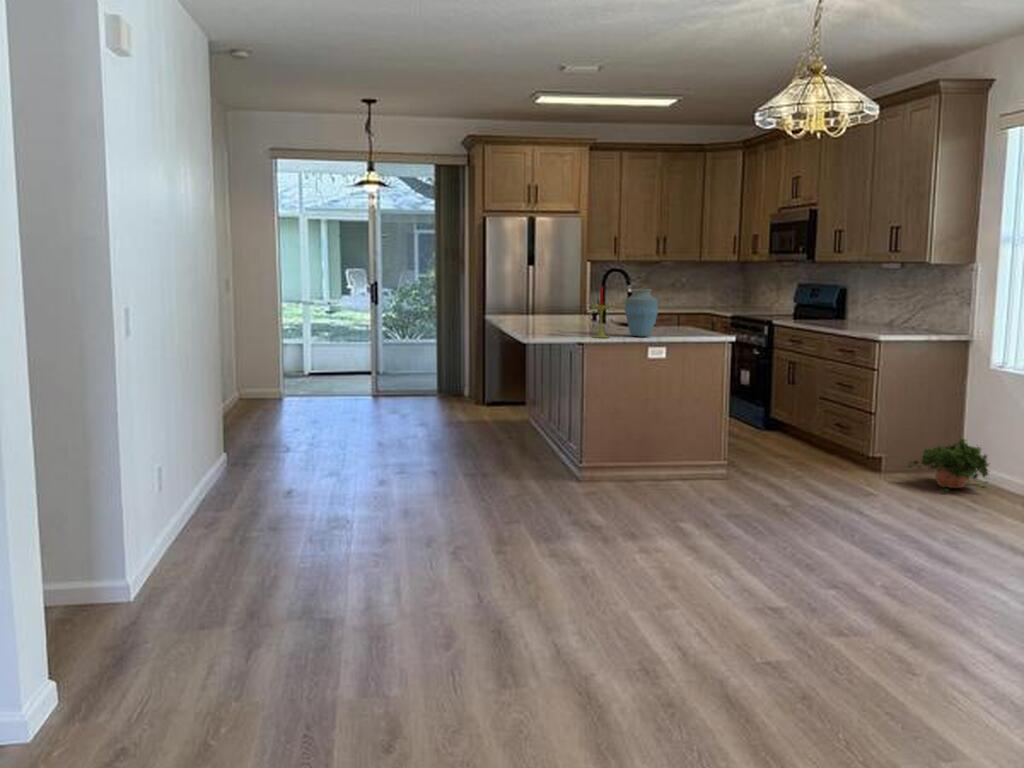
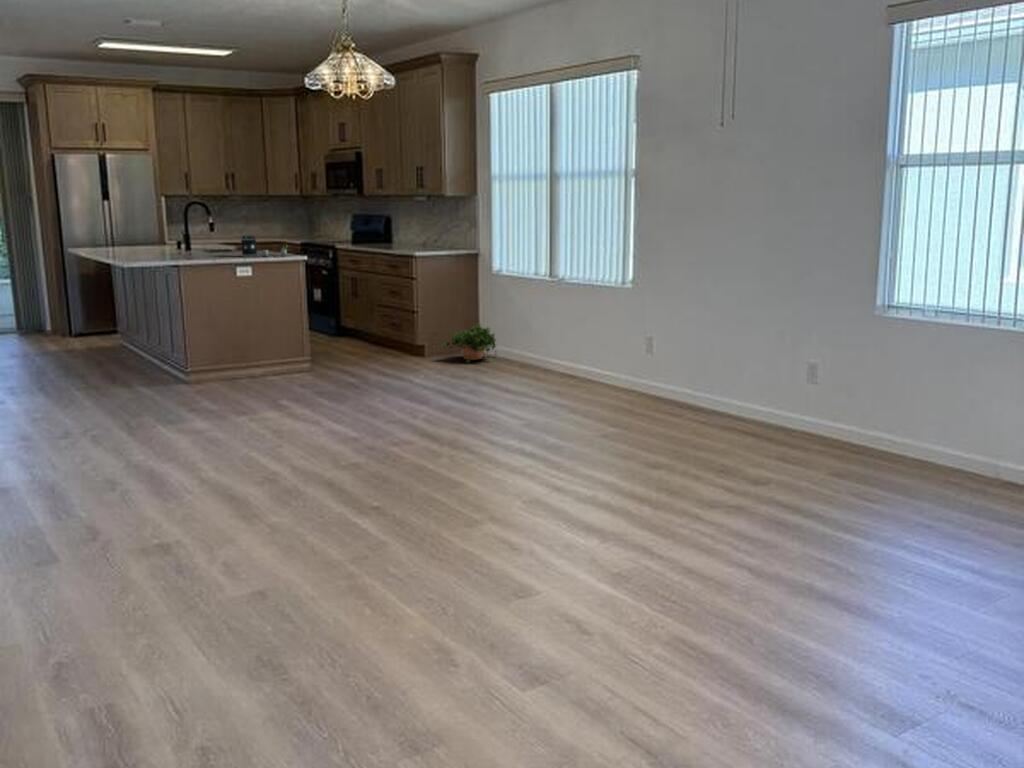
candle: present [588,287,610,338] -> none [179,214,200,260]
vase: present [625,289,658,337] -> none [210,218,239,258]
coffee maker: none [660,308,715,337] -> present [241,234,288,257]

